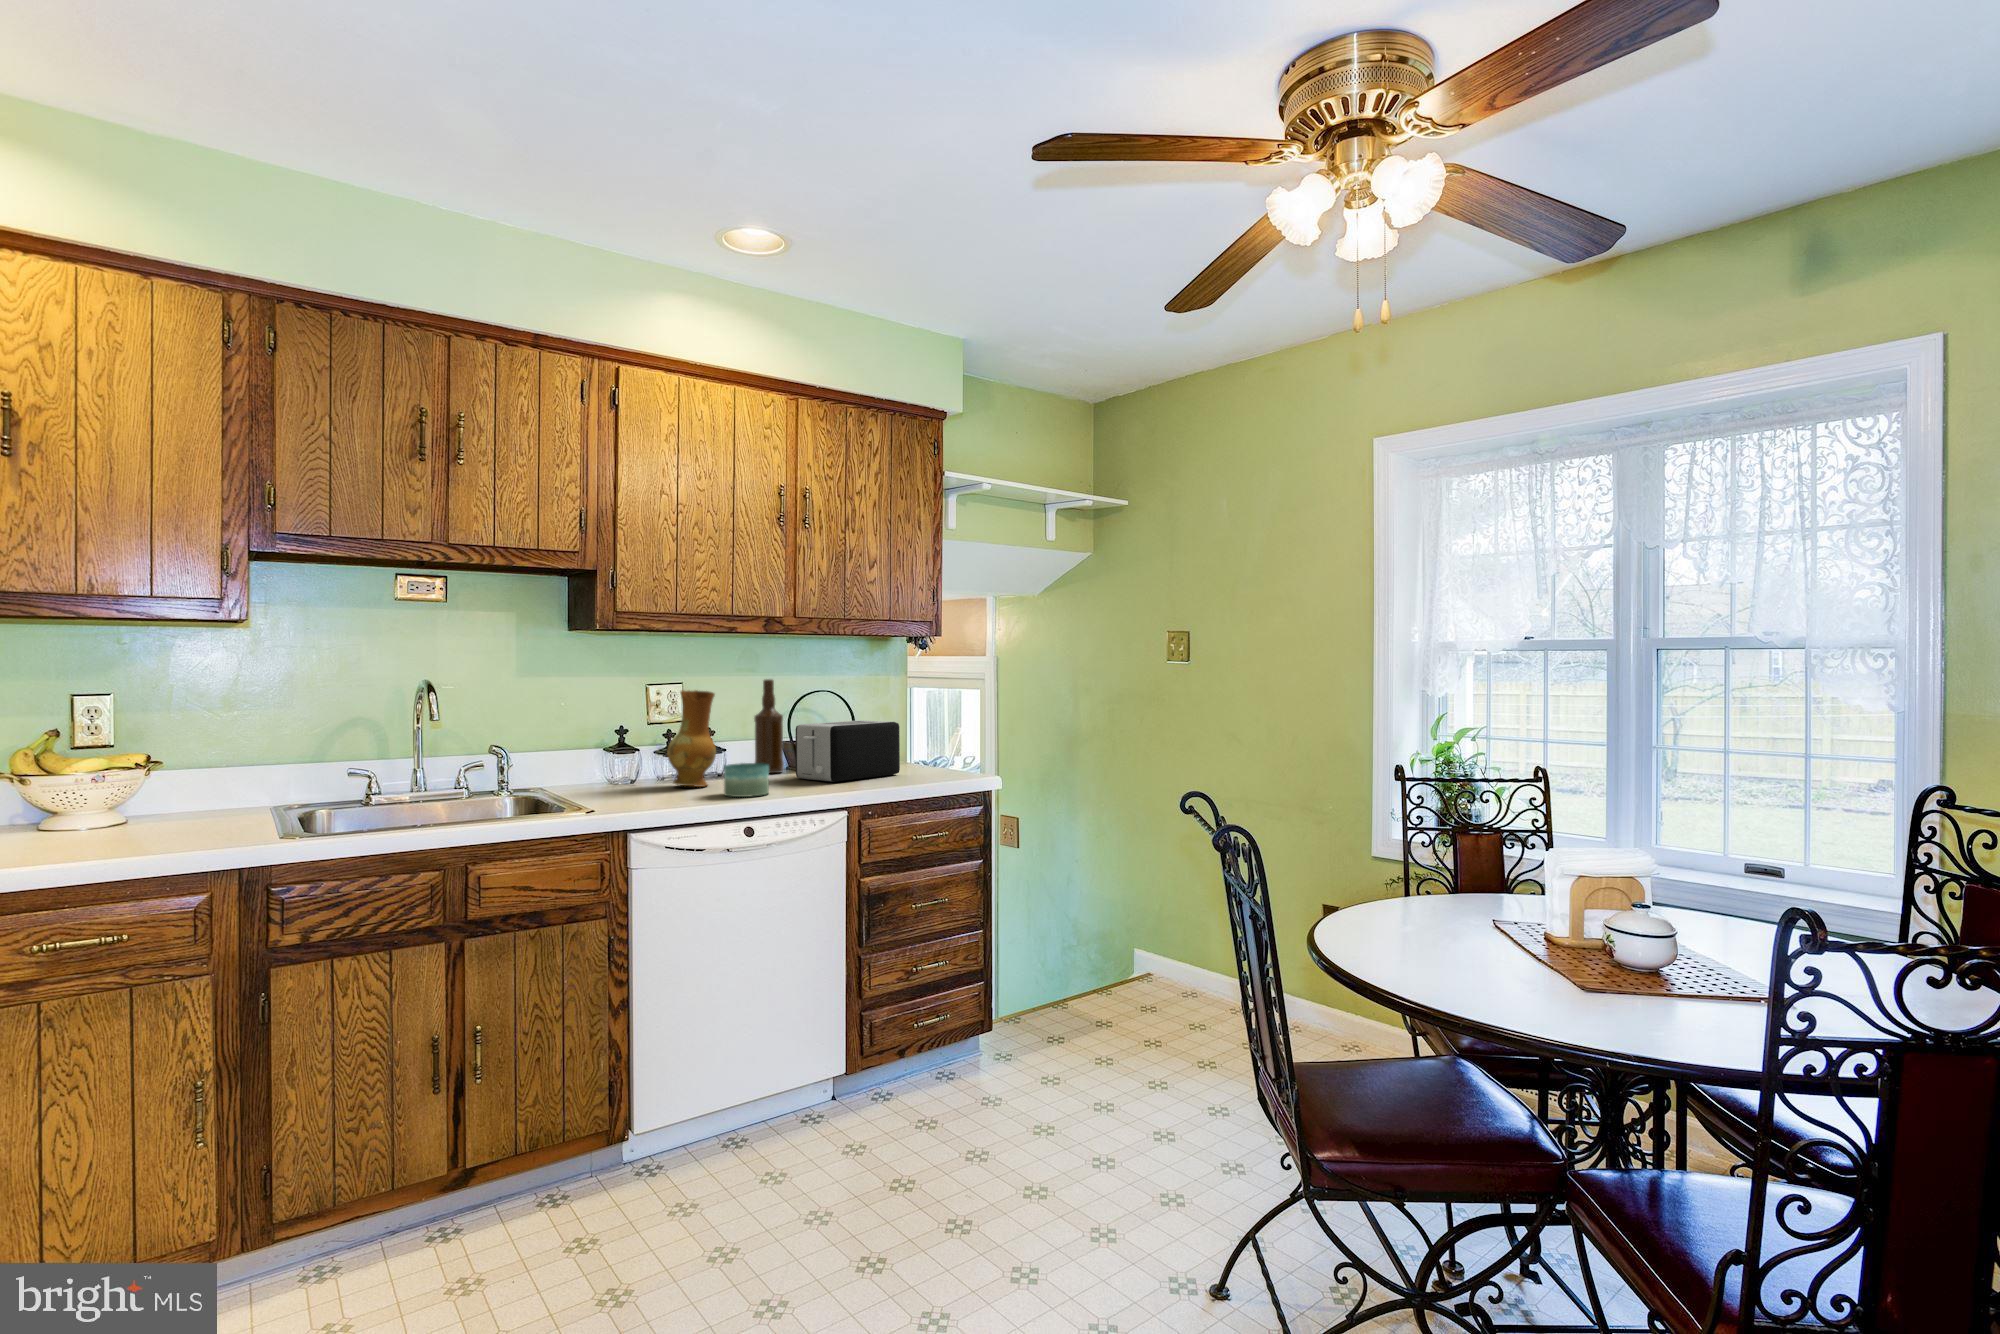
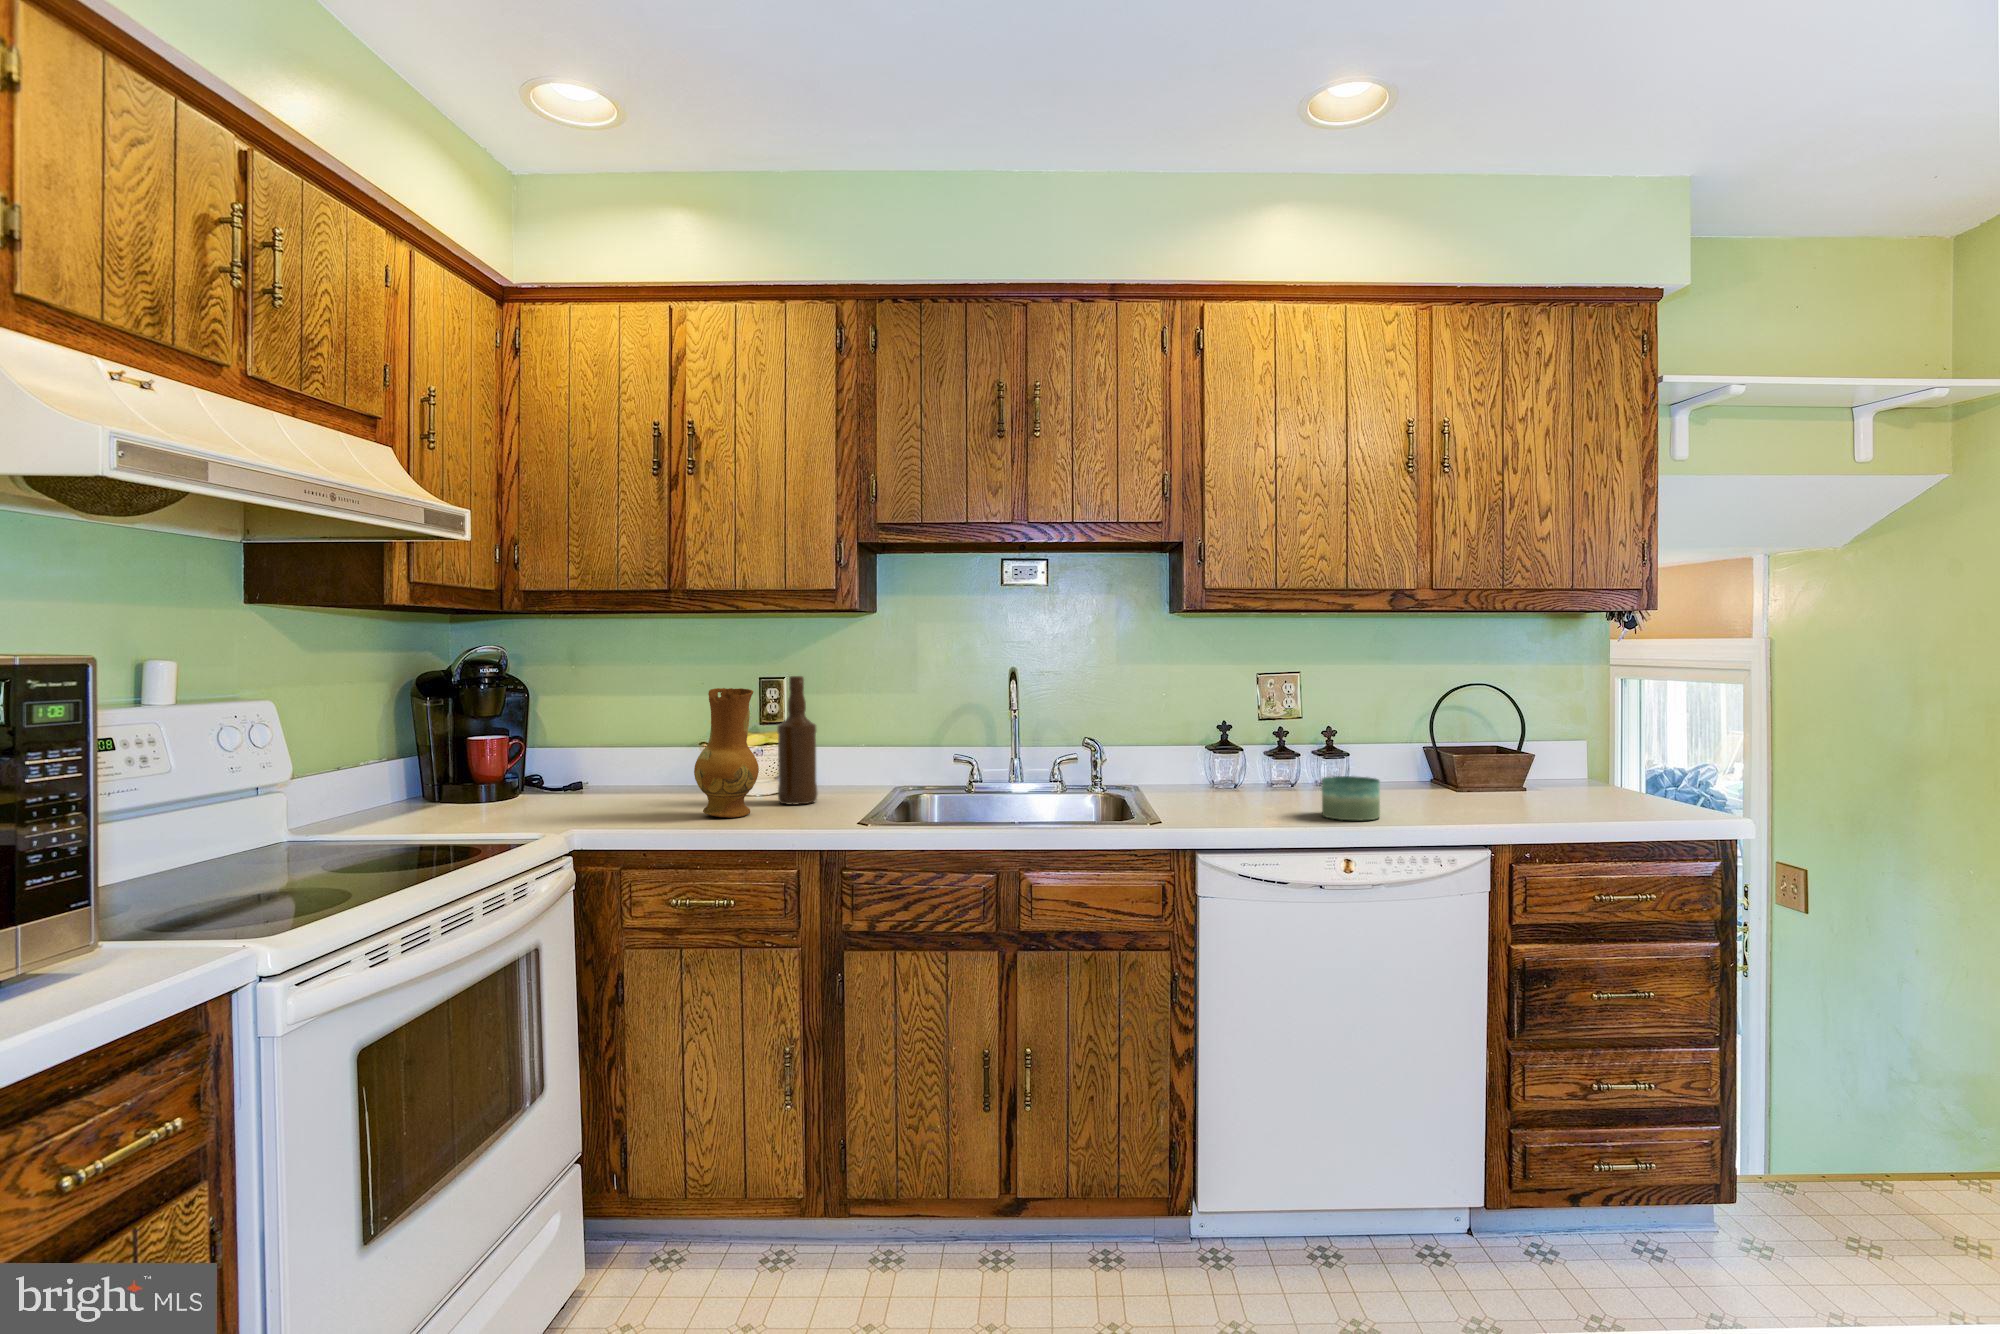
bottle: present [754,679,784,773] -> present [777,676,818,805]
ceramic jug: present [667,690,716,787] -> present [694,688,759,818]
toaster: present [796,720,900,782] -> none [1429,726,1584,808]

